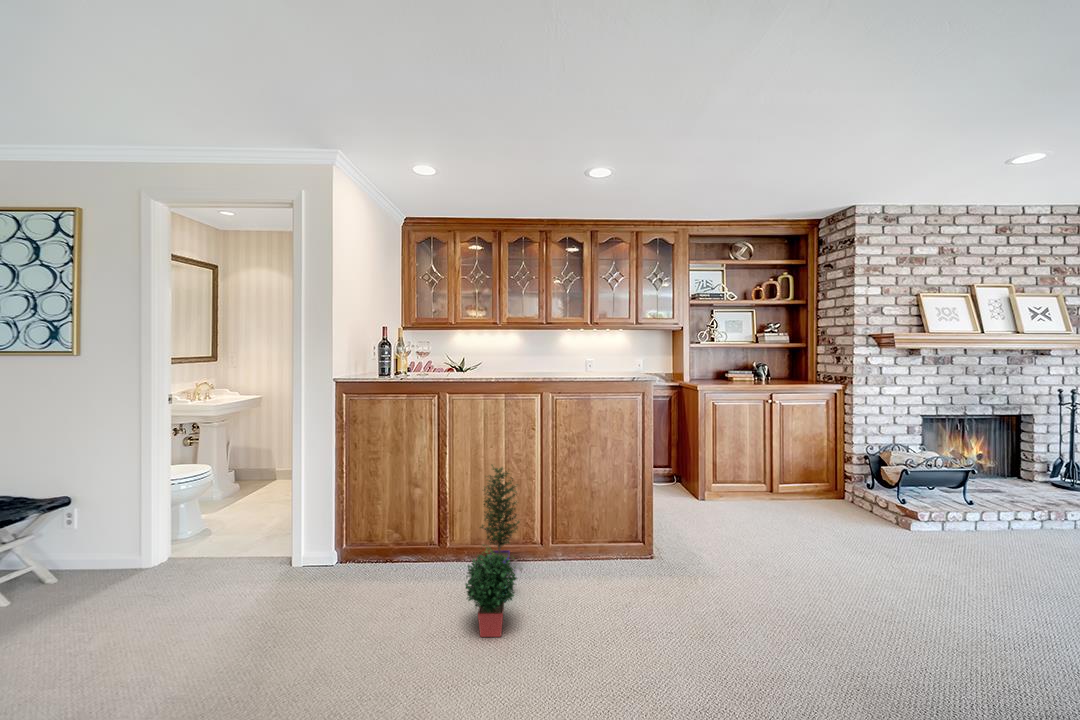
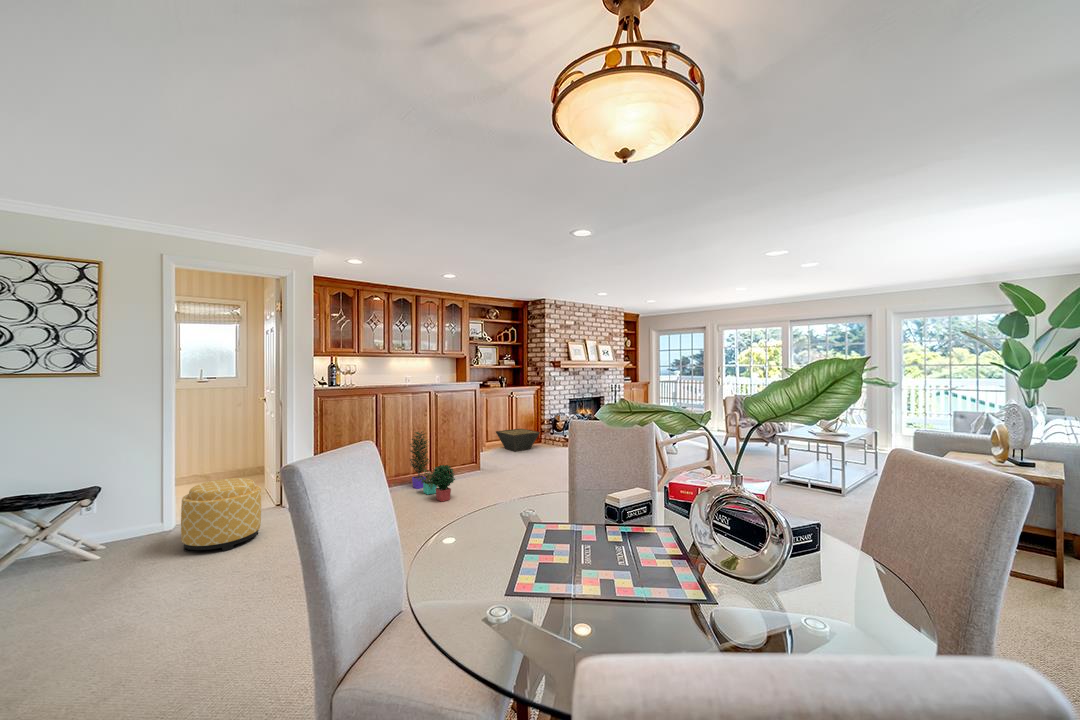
basket: none [731,468,826,517] -> present [496,429,540,452]
ottoman: none [57,515,191,645] -> present [181,478,261,551]

